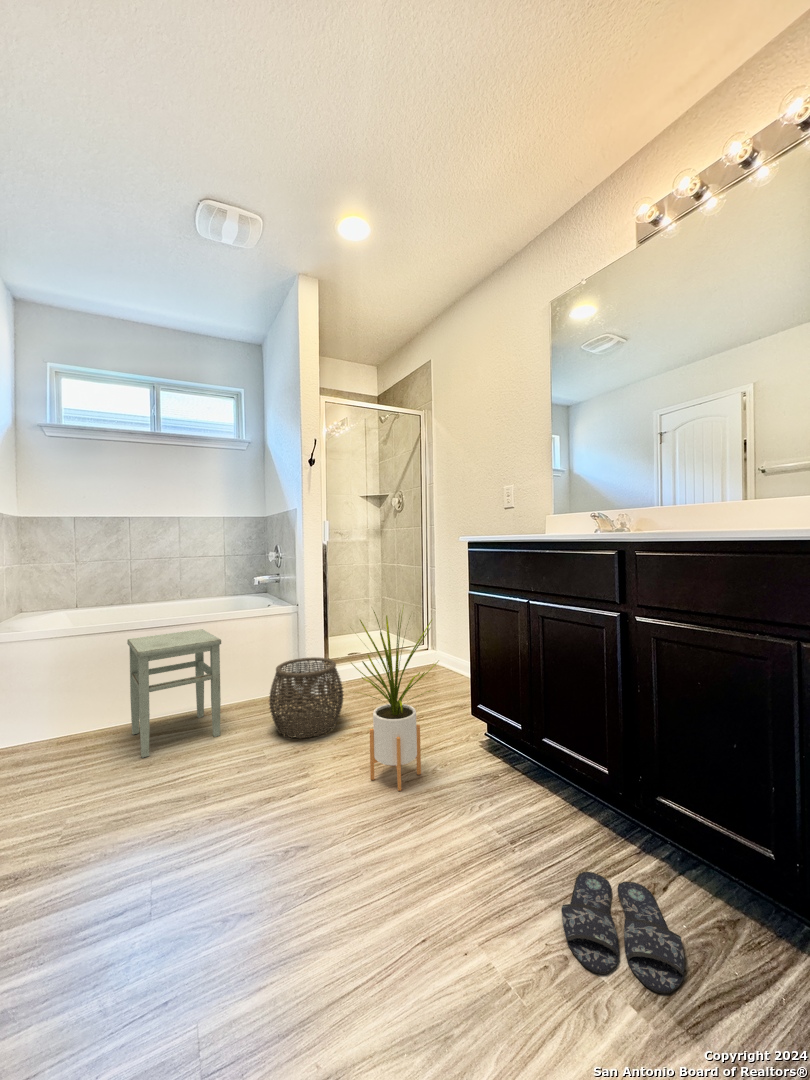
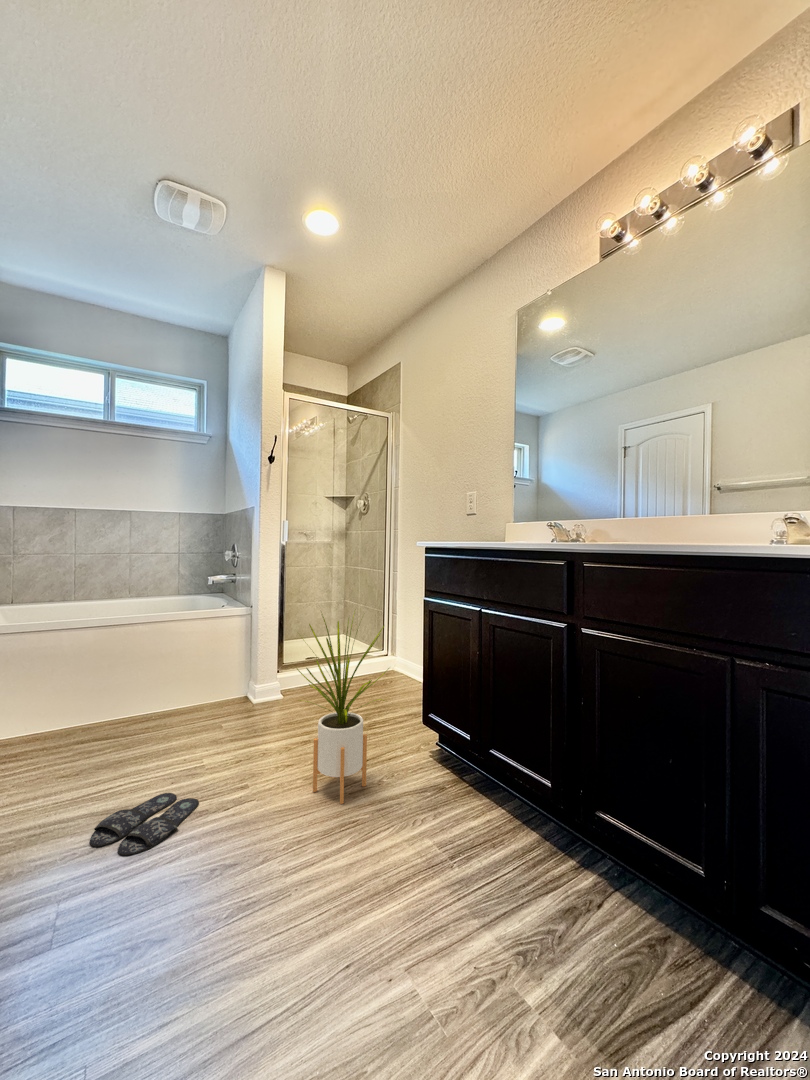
stool: present [127,629,221,758] -> none [60,630,164,767]
woven basket: present [269,657,344,739] -> none [212,662,294,748]
slippers: present [561,872,684,993] -> present [90,793,199,855]

